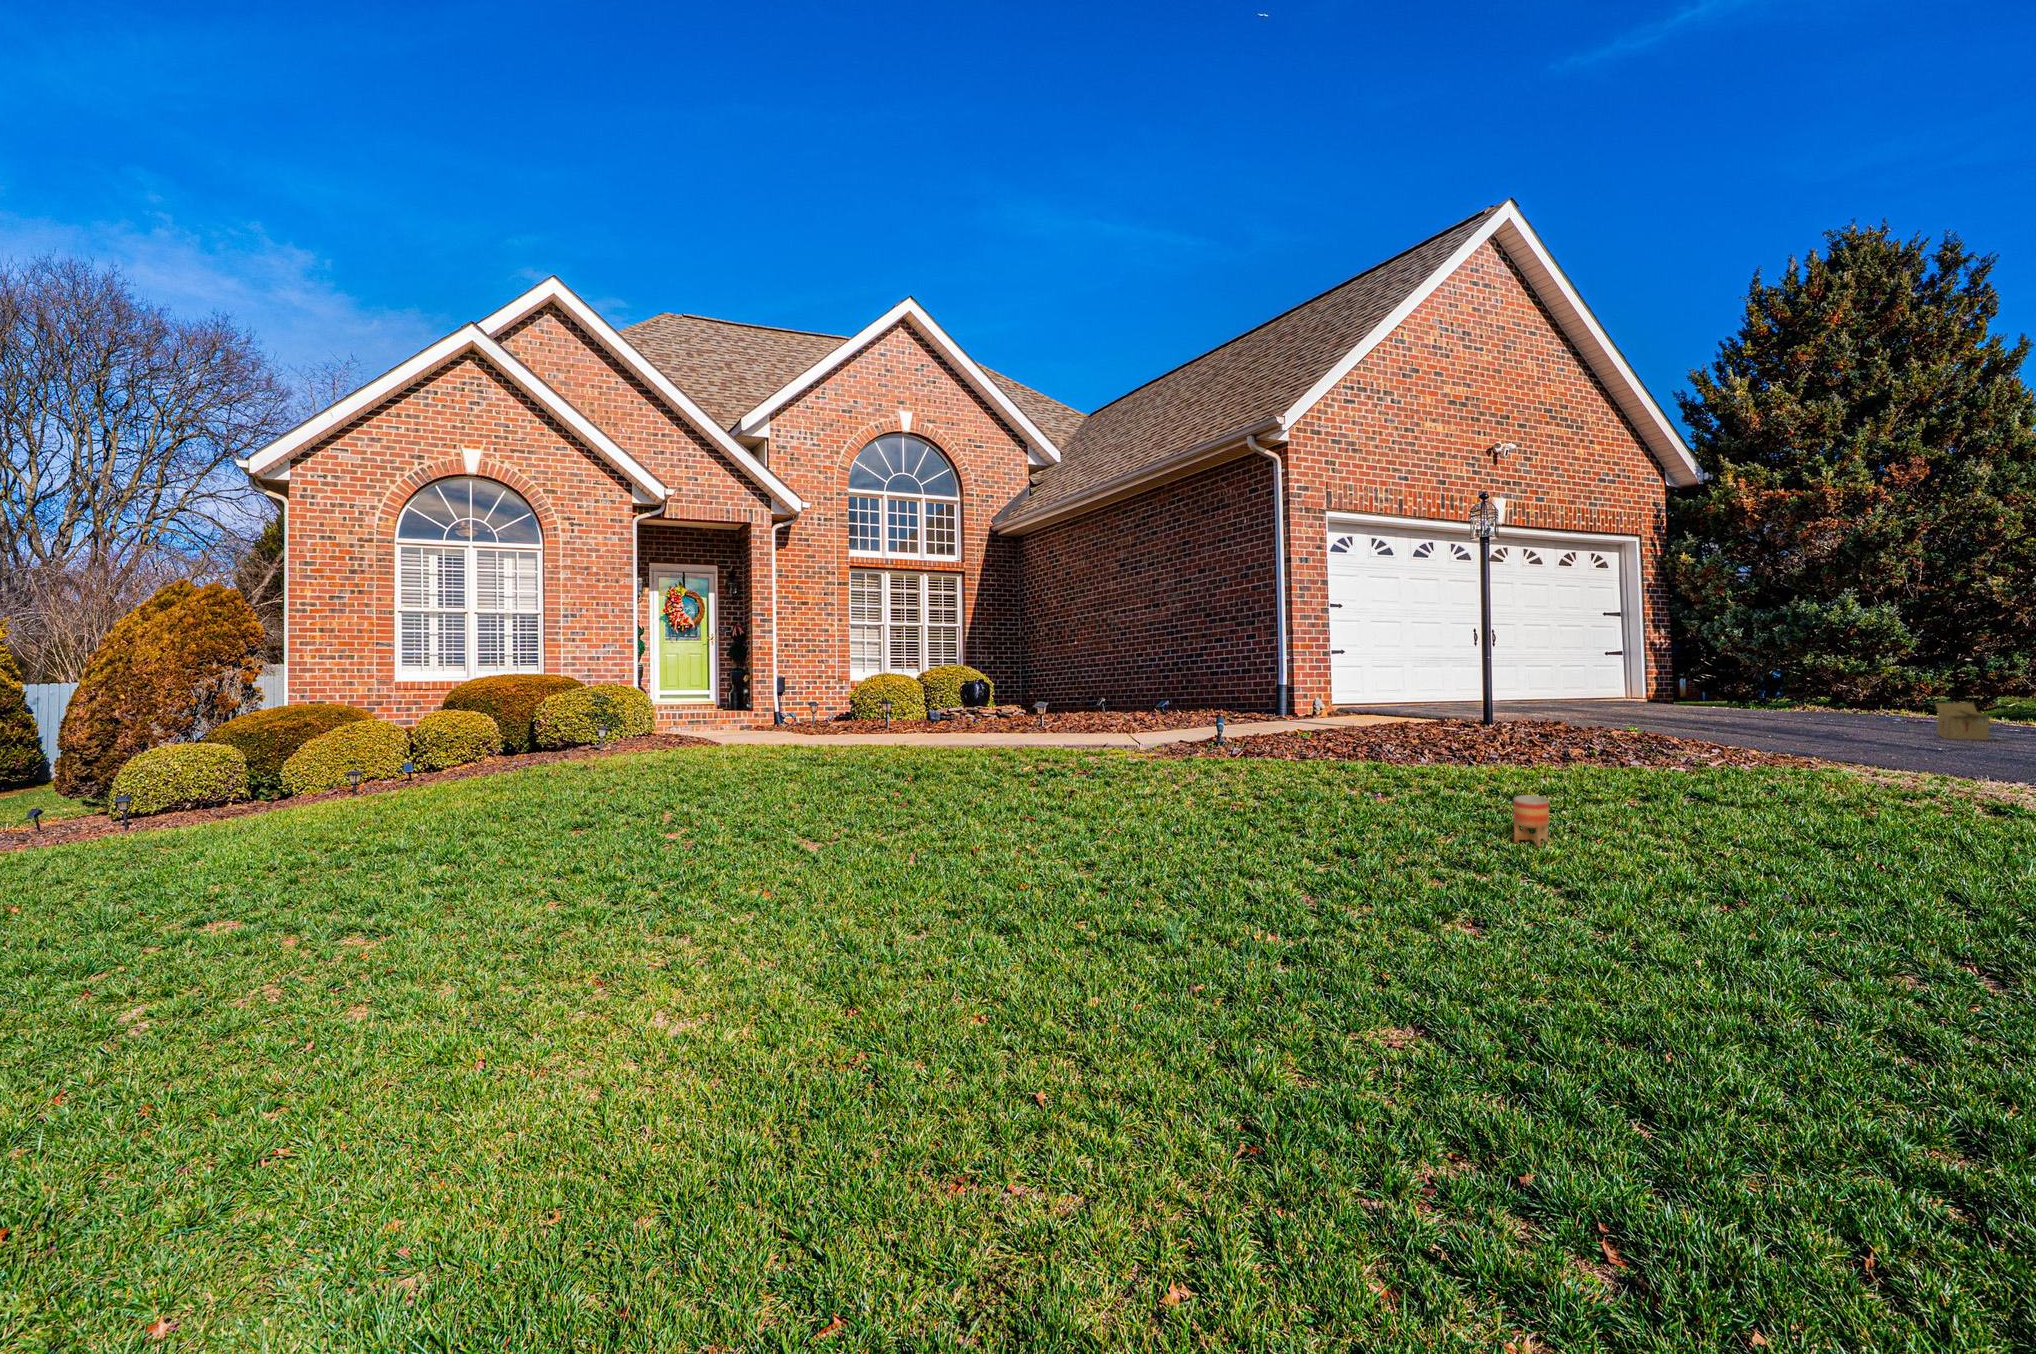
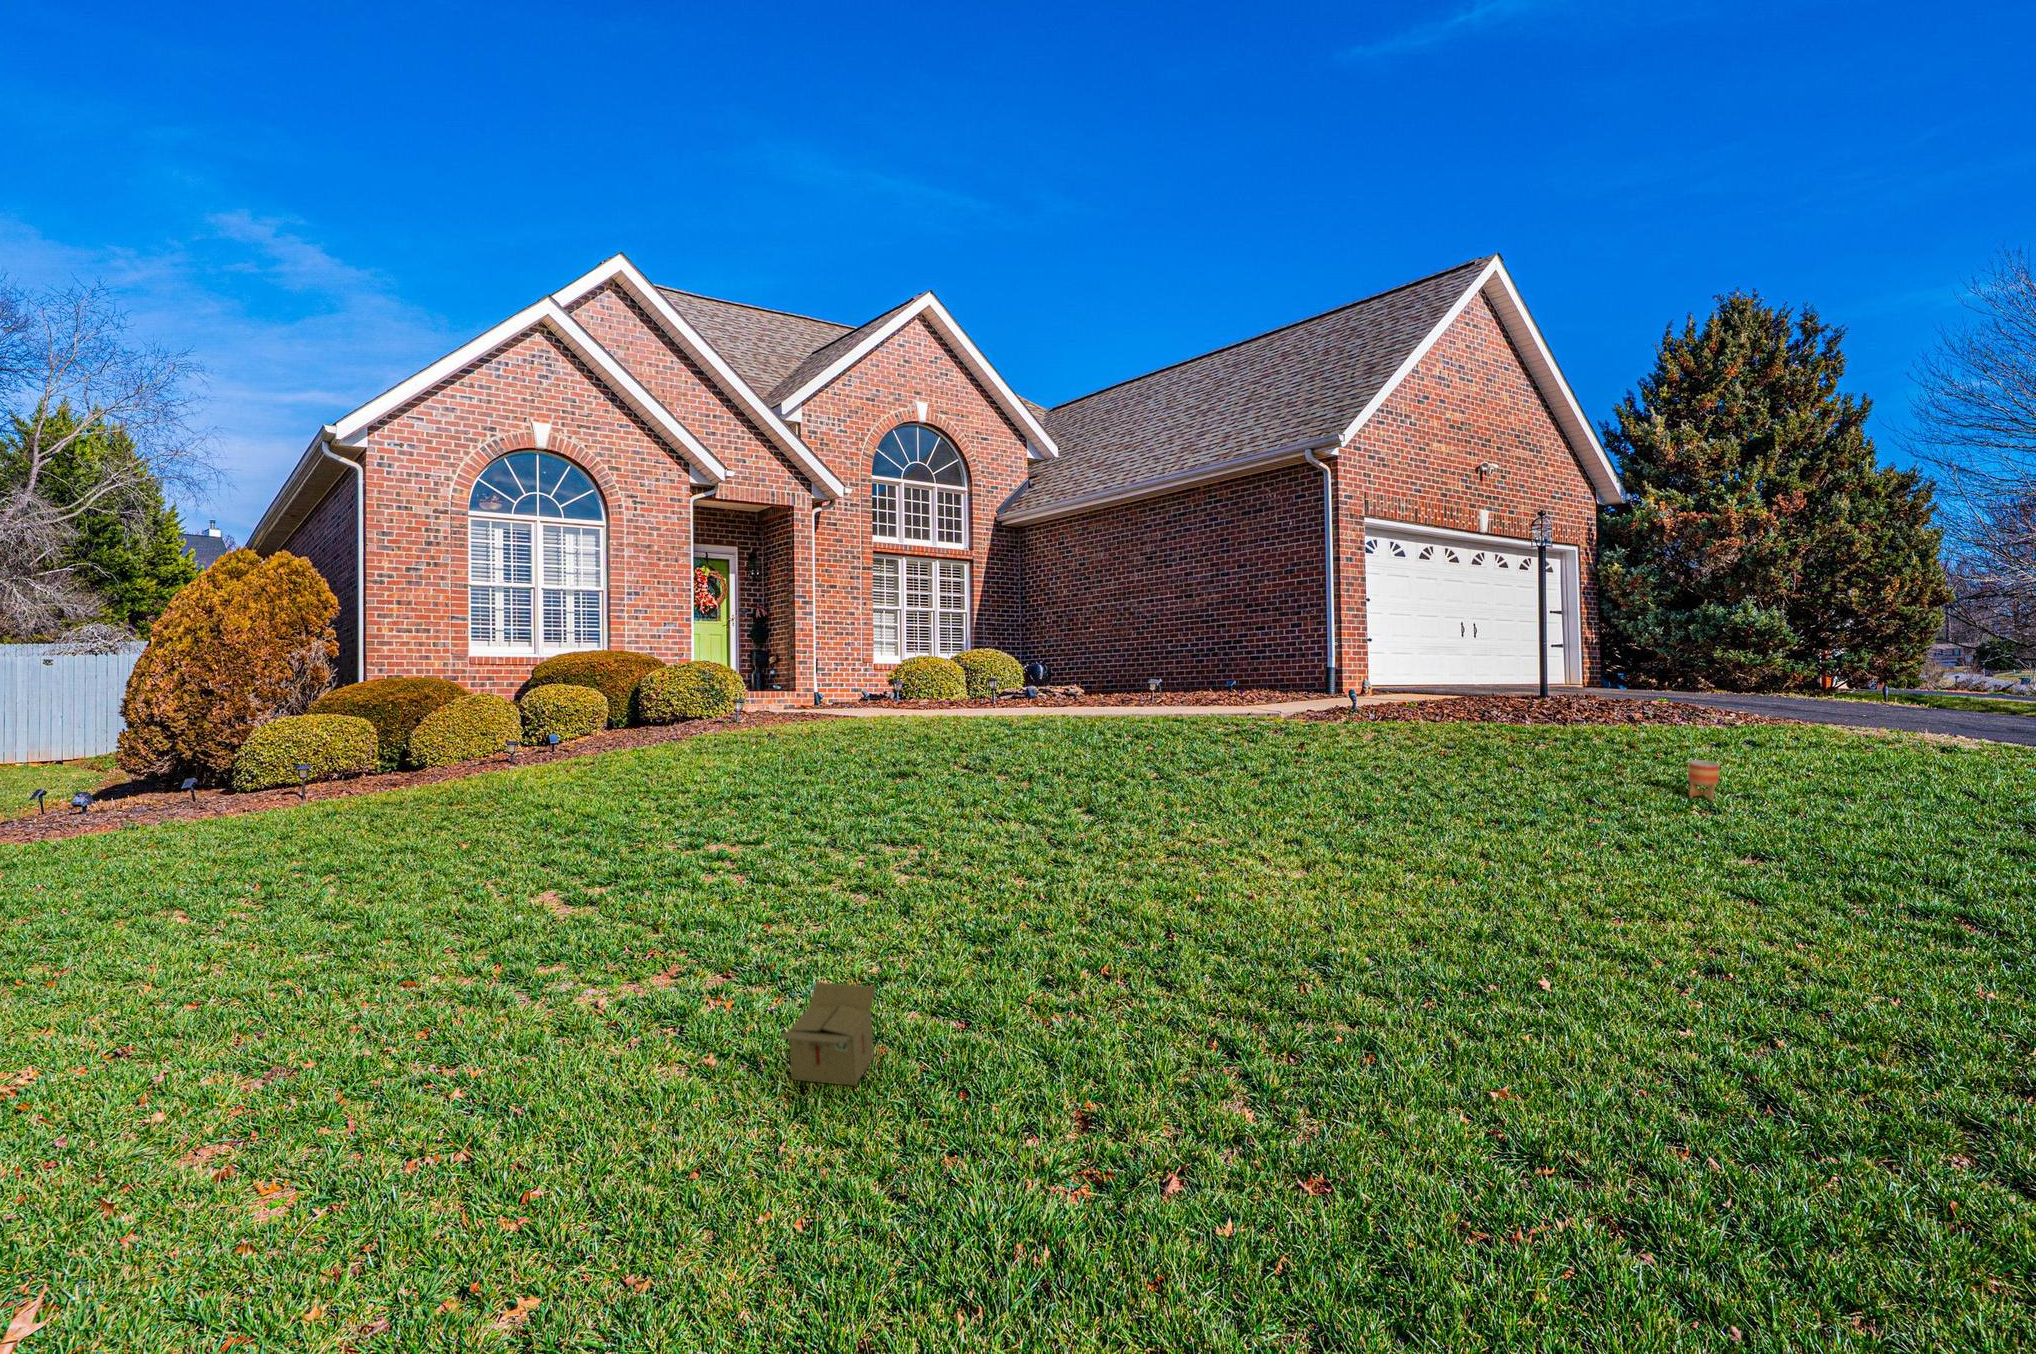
cardboard box: present [1936,703,1990,740] -> present [779,982,876,1086]

